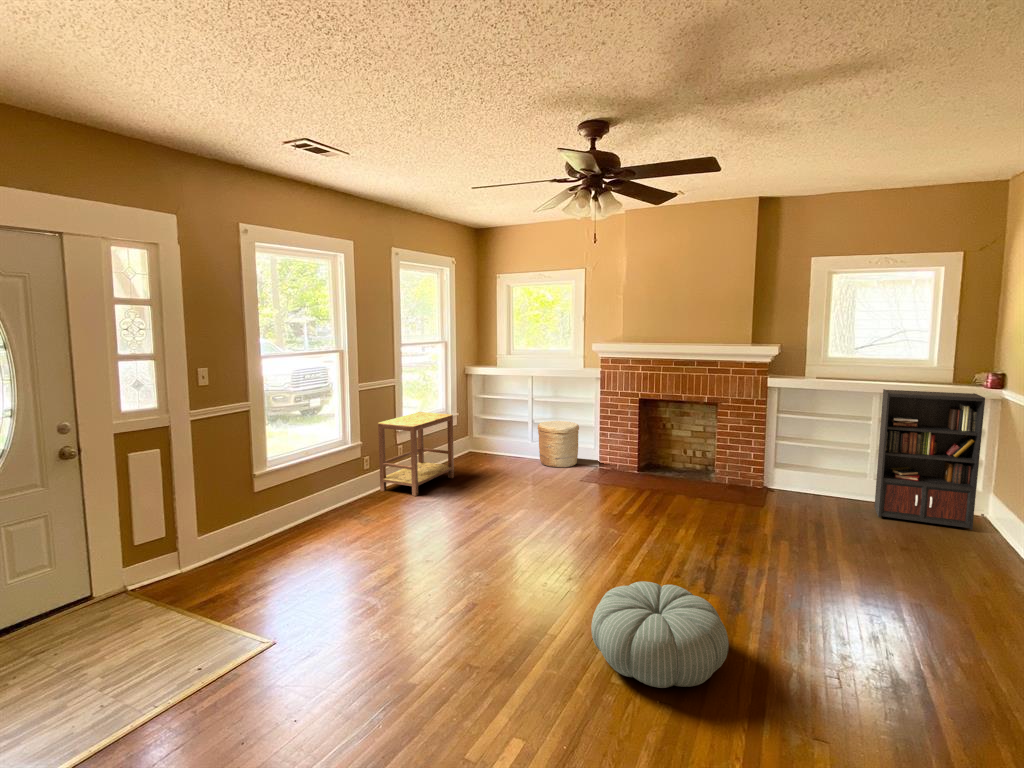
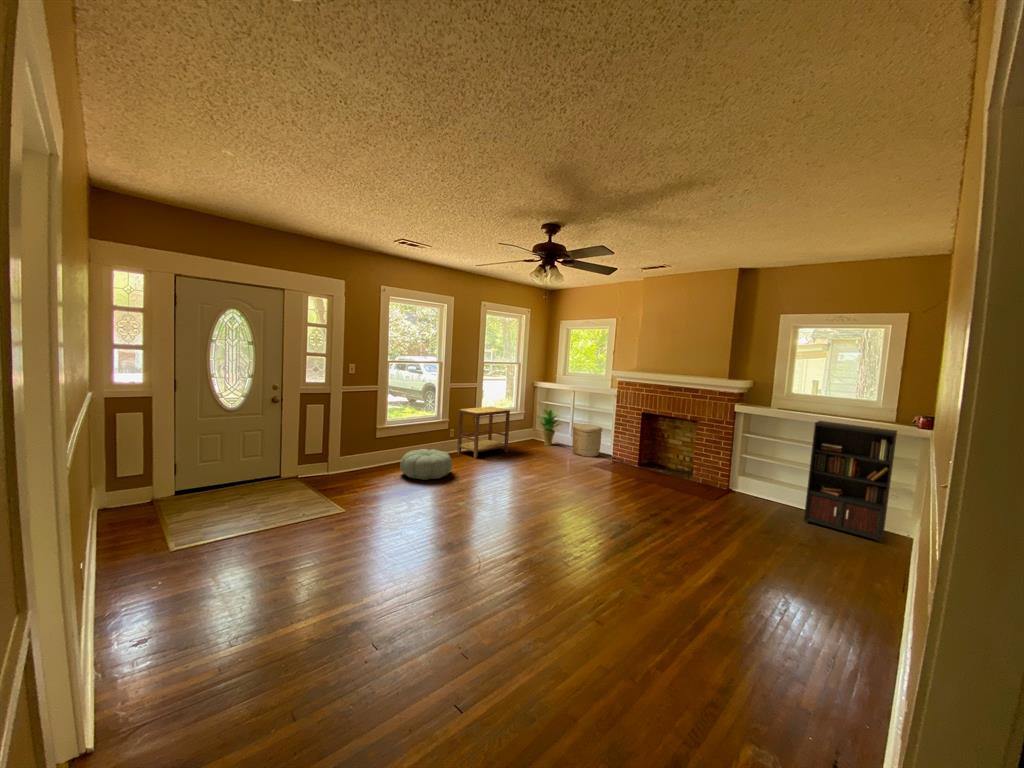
potted plant: none [478,405,518,458] -> present [538,409,559,446]
pouf: present [591,581,729,688] -> present [400,449,452,480]

